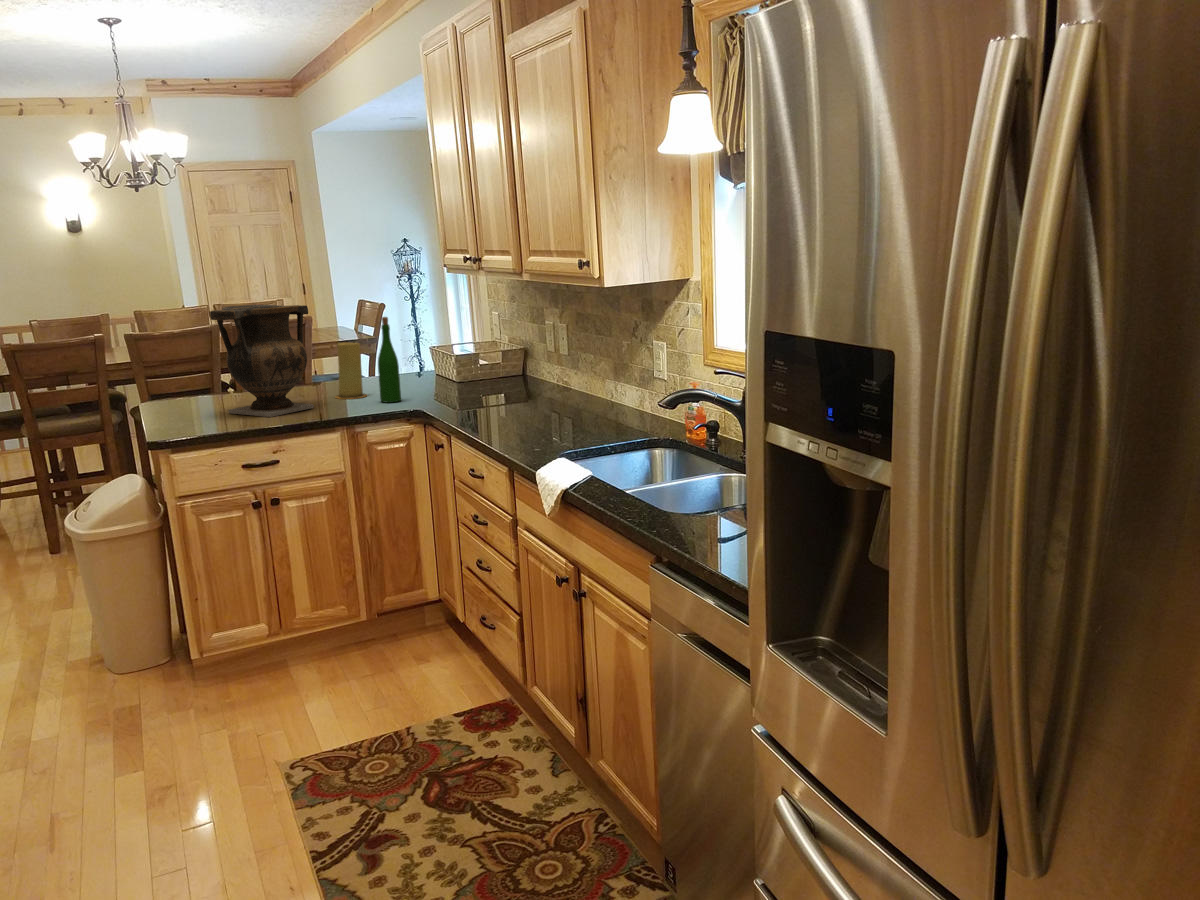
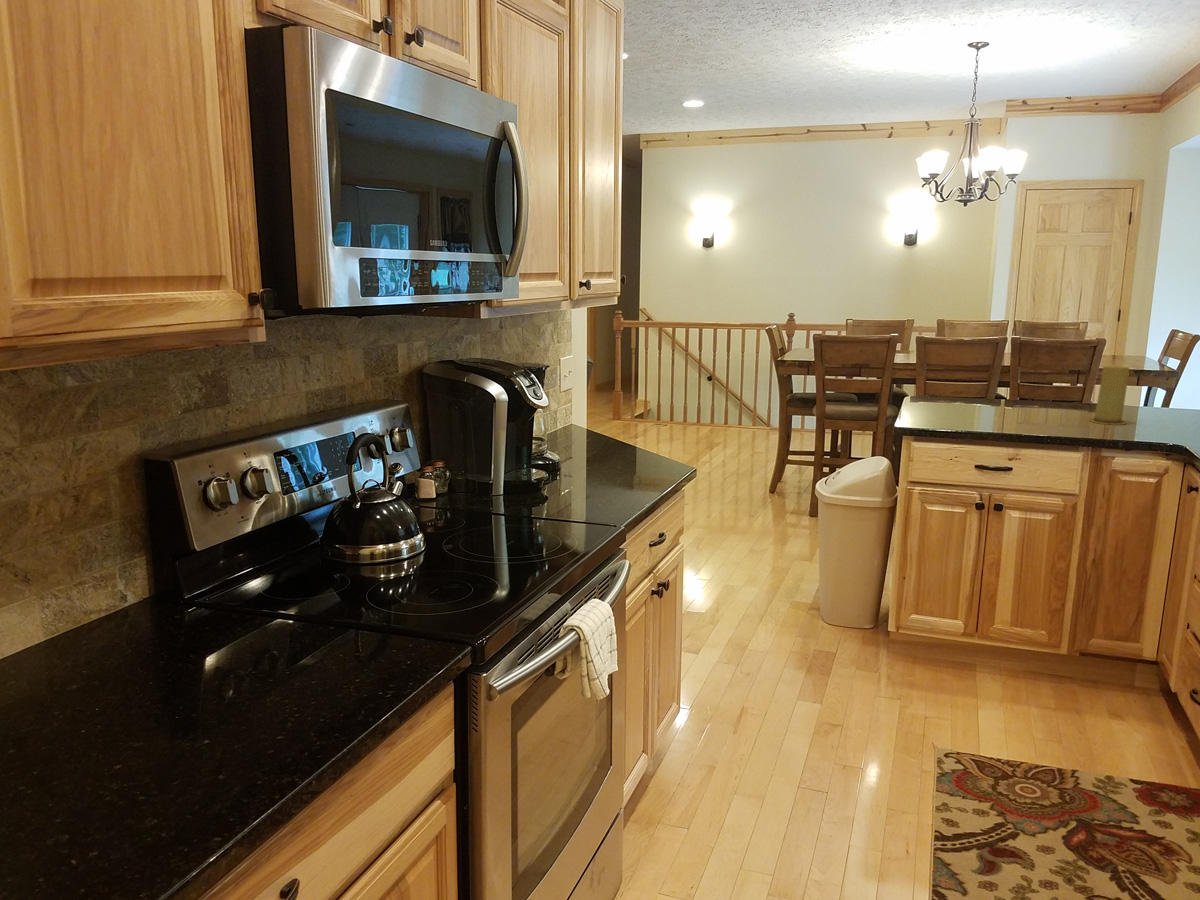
vase: present [210,305,314,417] -> none [974,320,1074,428]
wine bottle: present [378,317,401,403] -> none [1137,342,1167,435]

